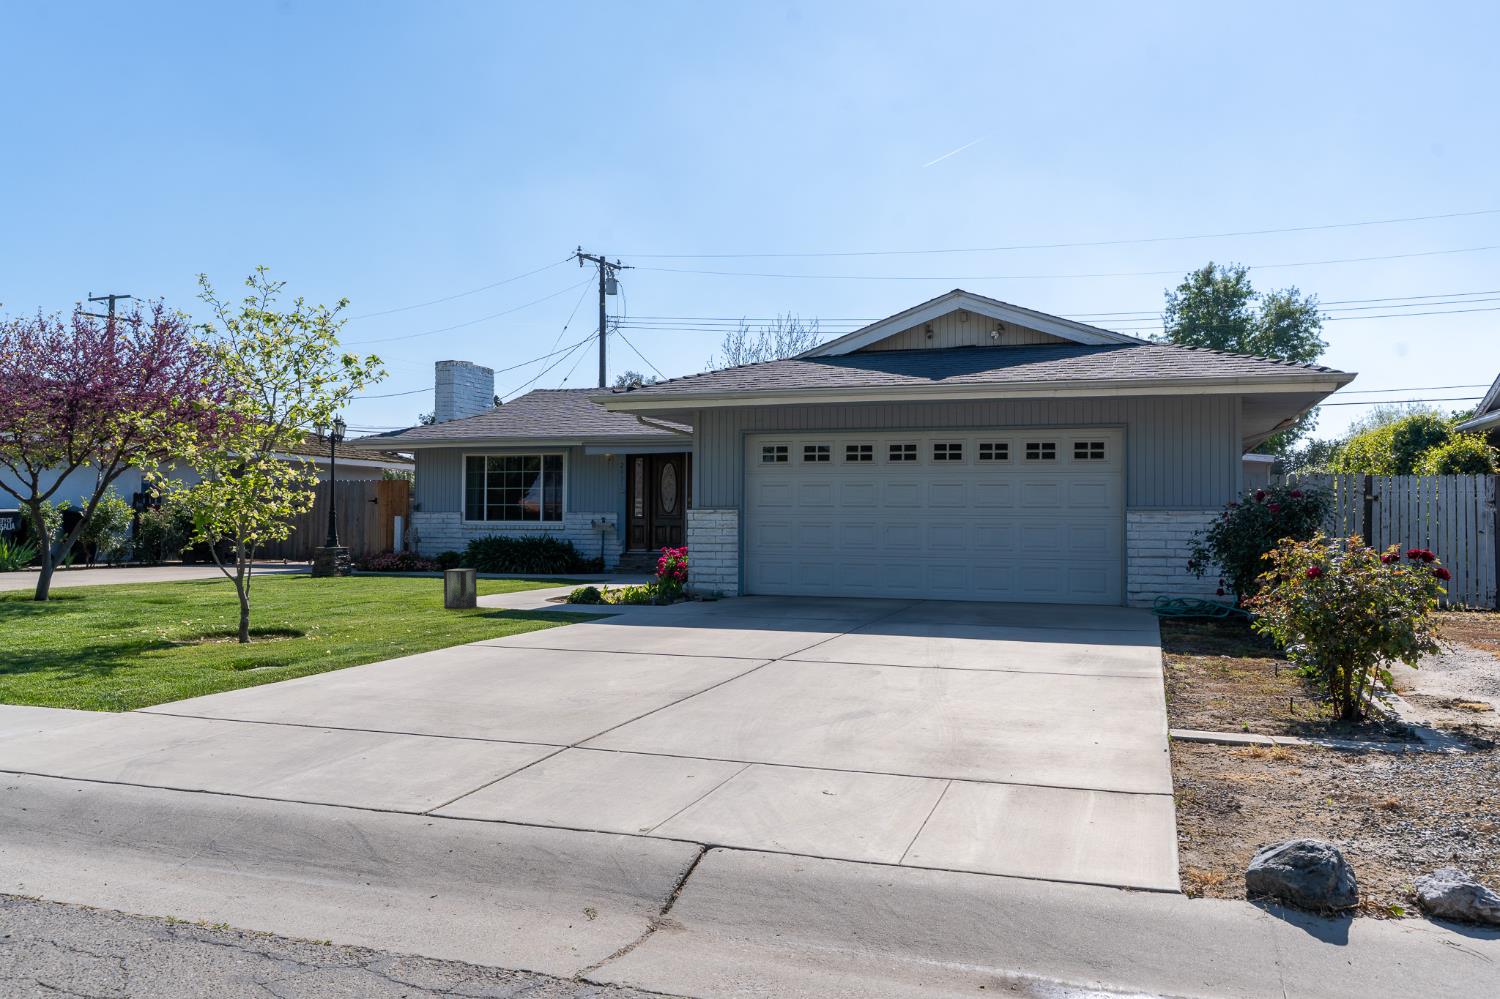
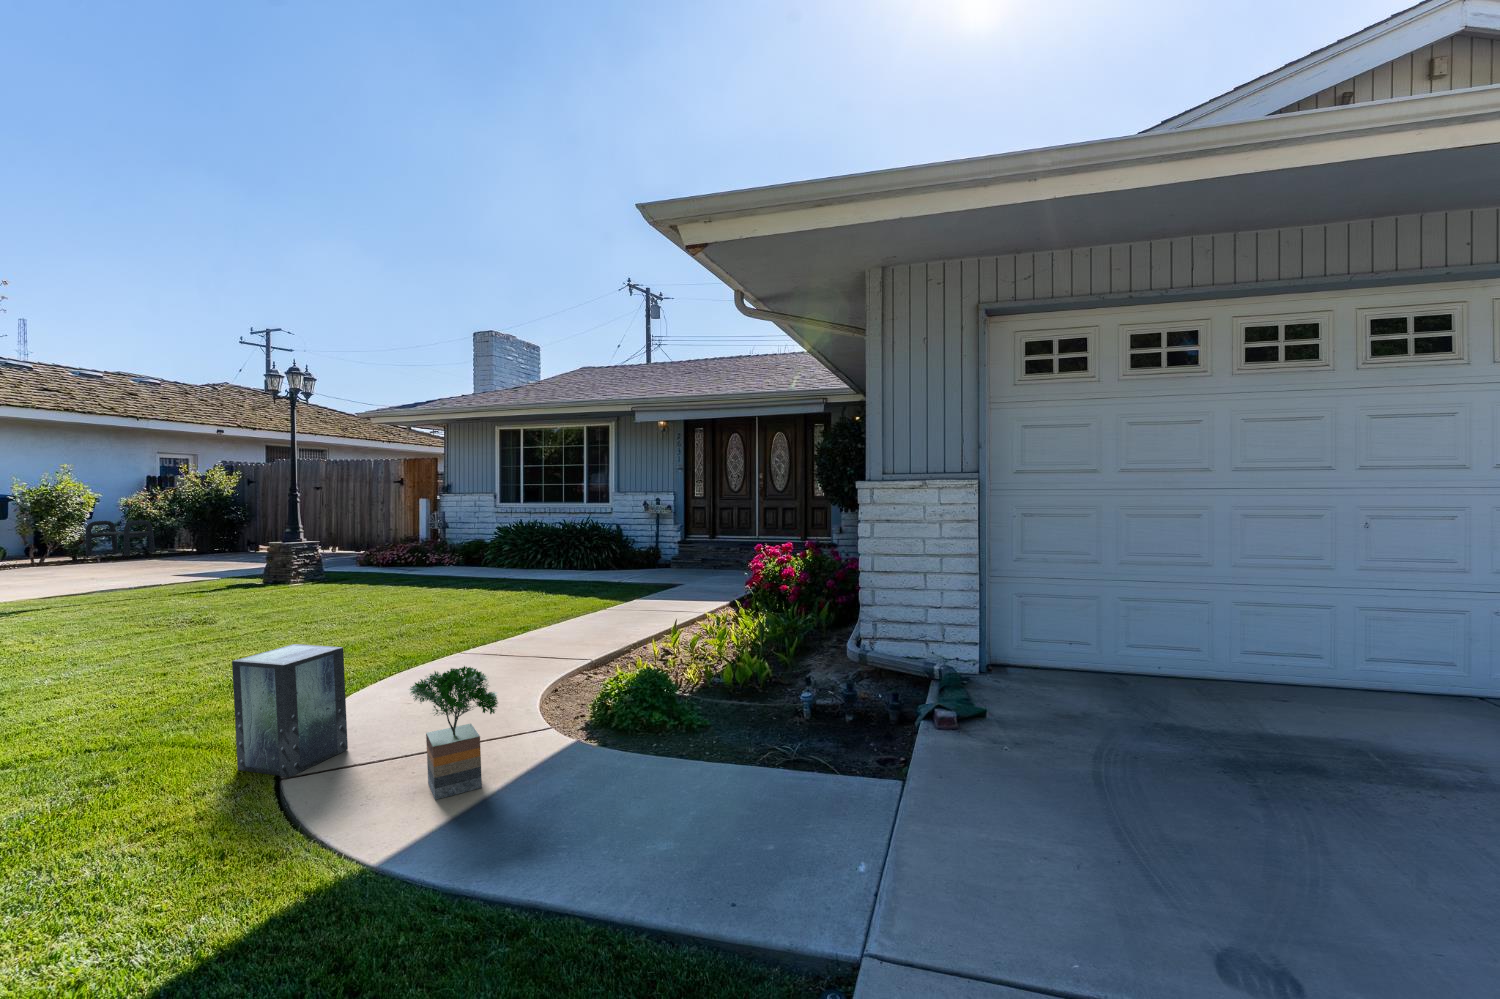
bench: none [114,532,166,562] -> present [85,520,155,556]
potted tree: none [508,571,536,610] -> present [410,666,498,800]

